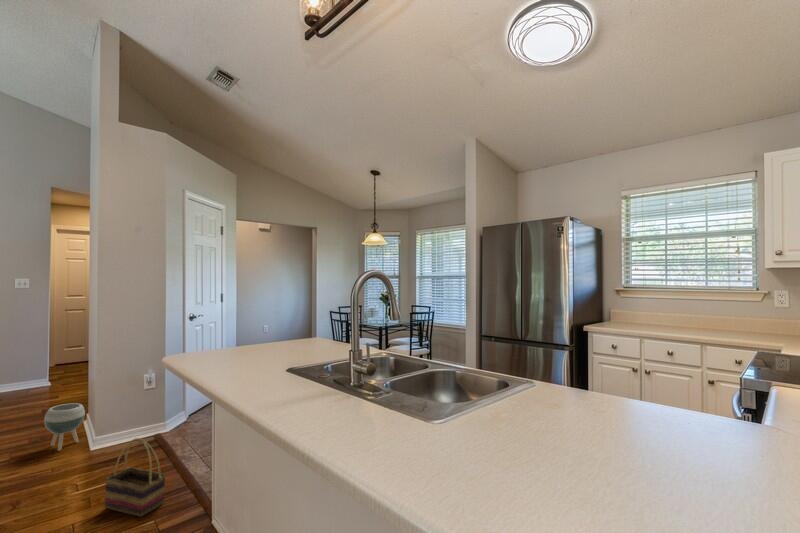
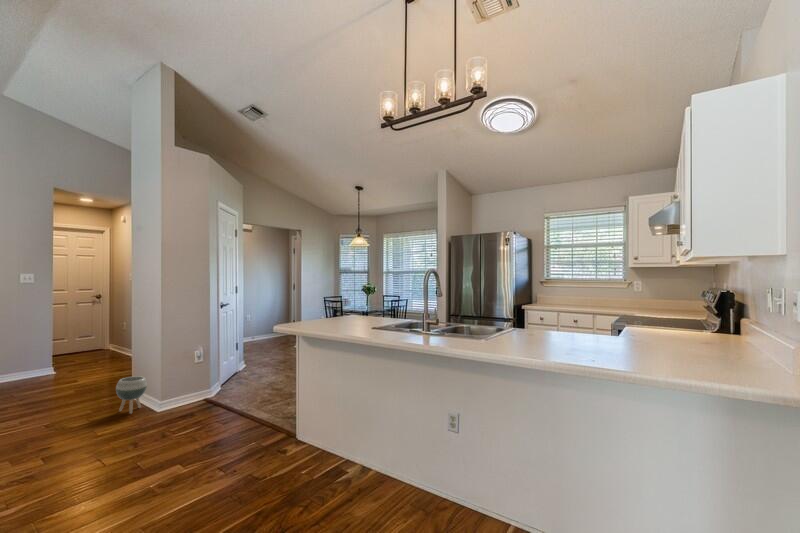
basket: present [105,438,166,517] -> none [211,389,255,442]

